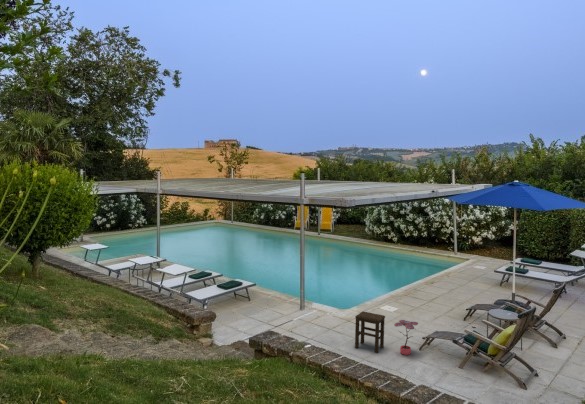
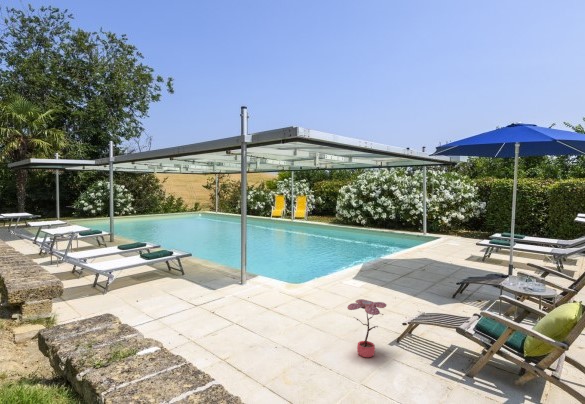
stool: present [355,311,385,353] -> none [286,286,335,354]

